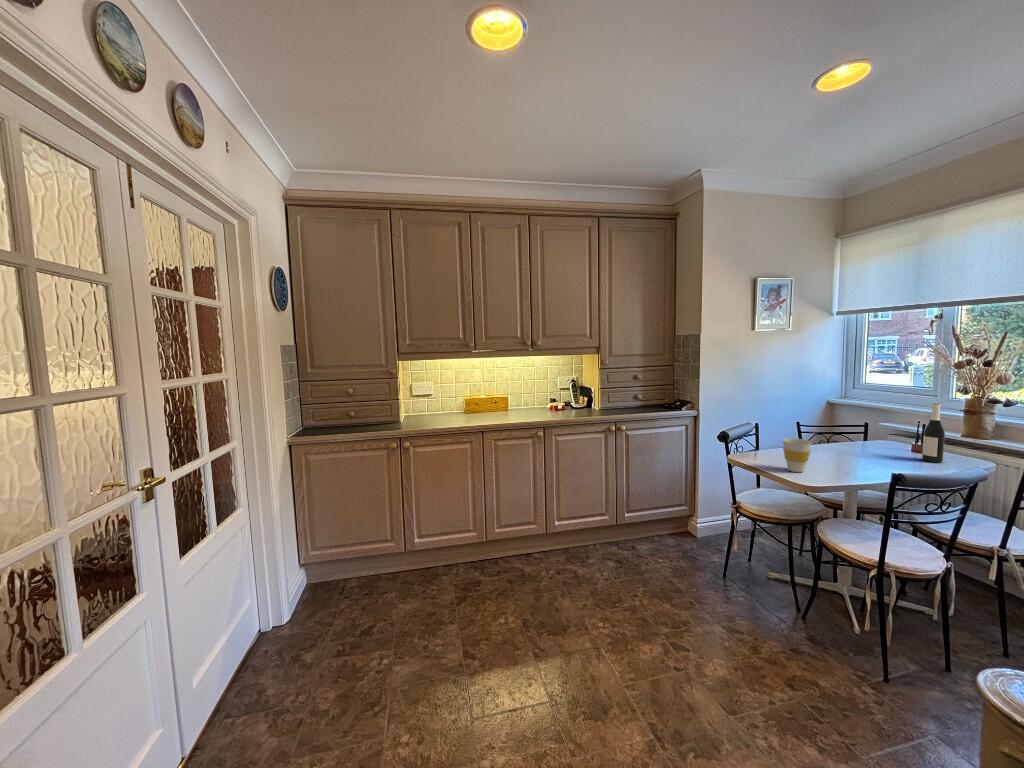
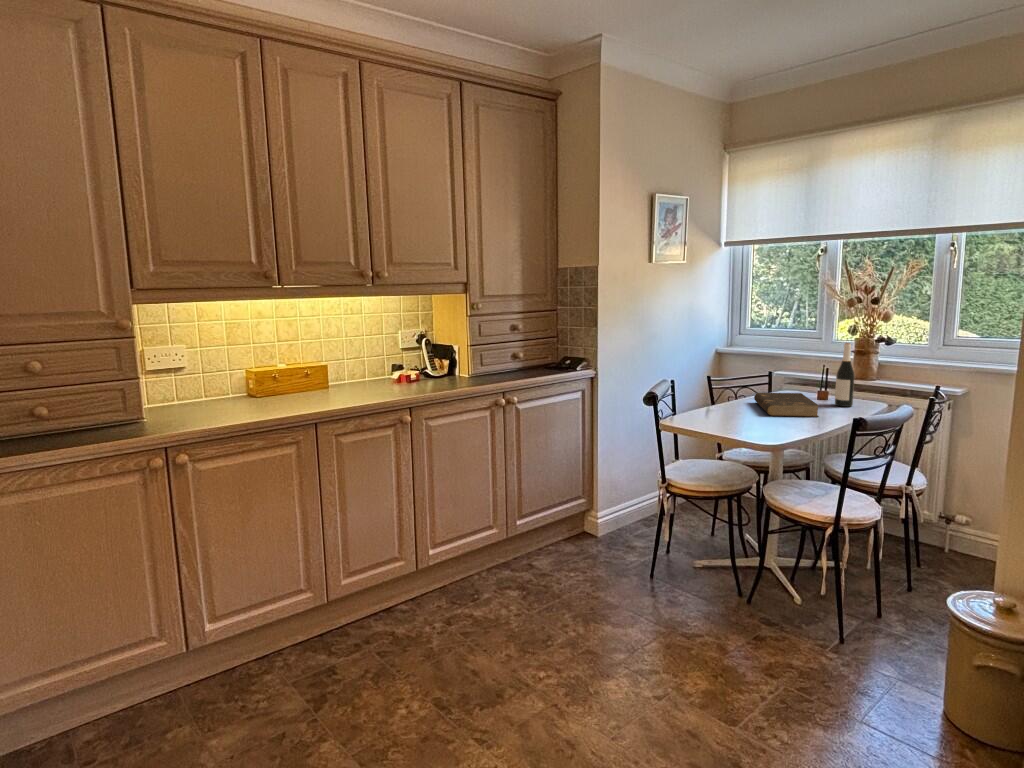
cup: present [783,438,812,472] -> none [728,392,760,432]
book: none [835,441,890,468] -> present [754,393,819,417]

